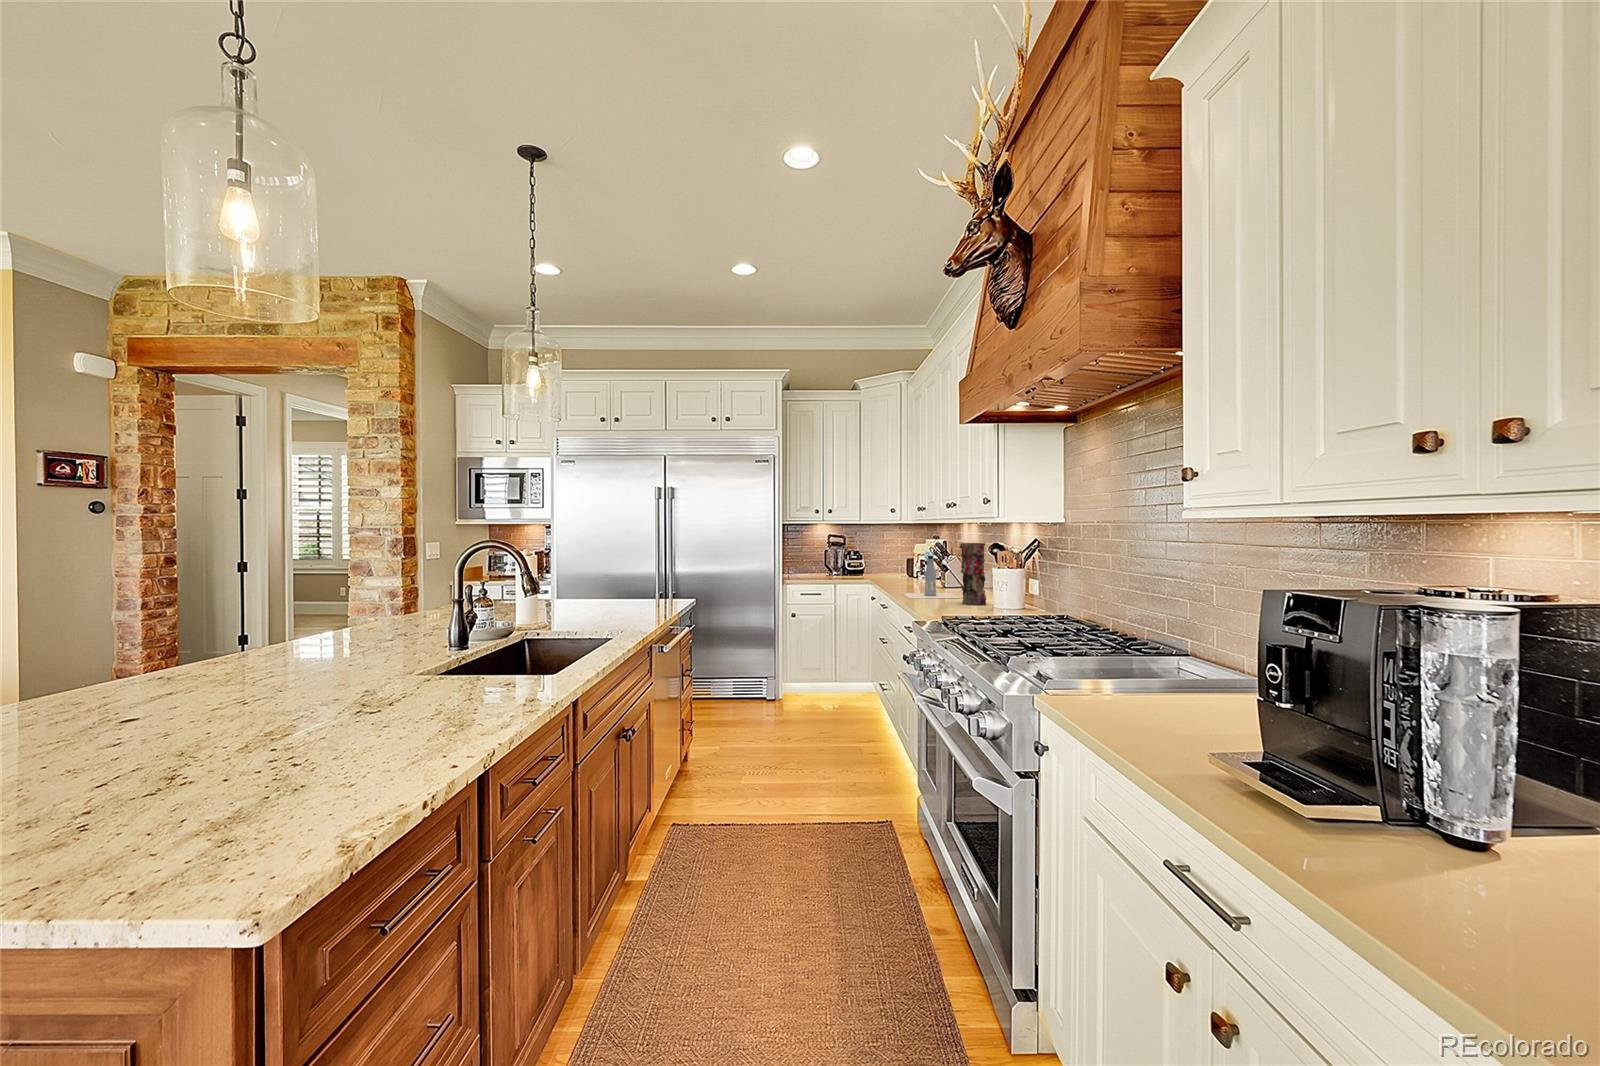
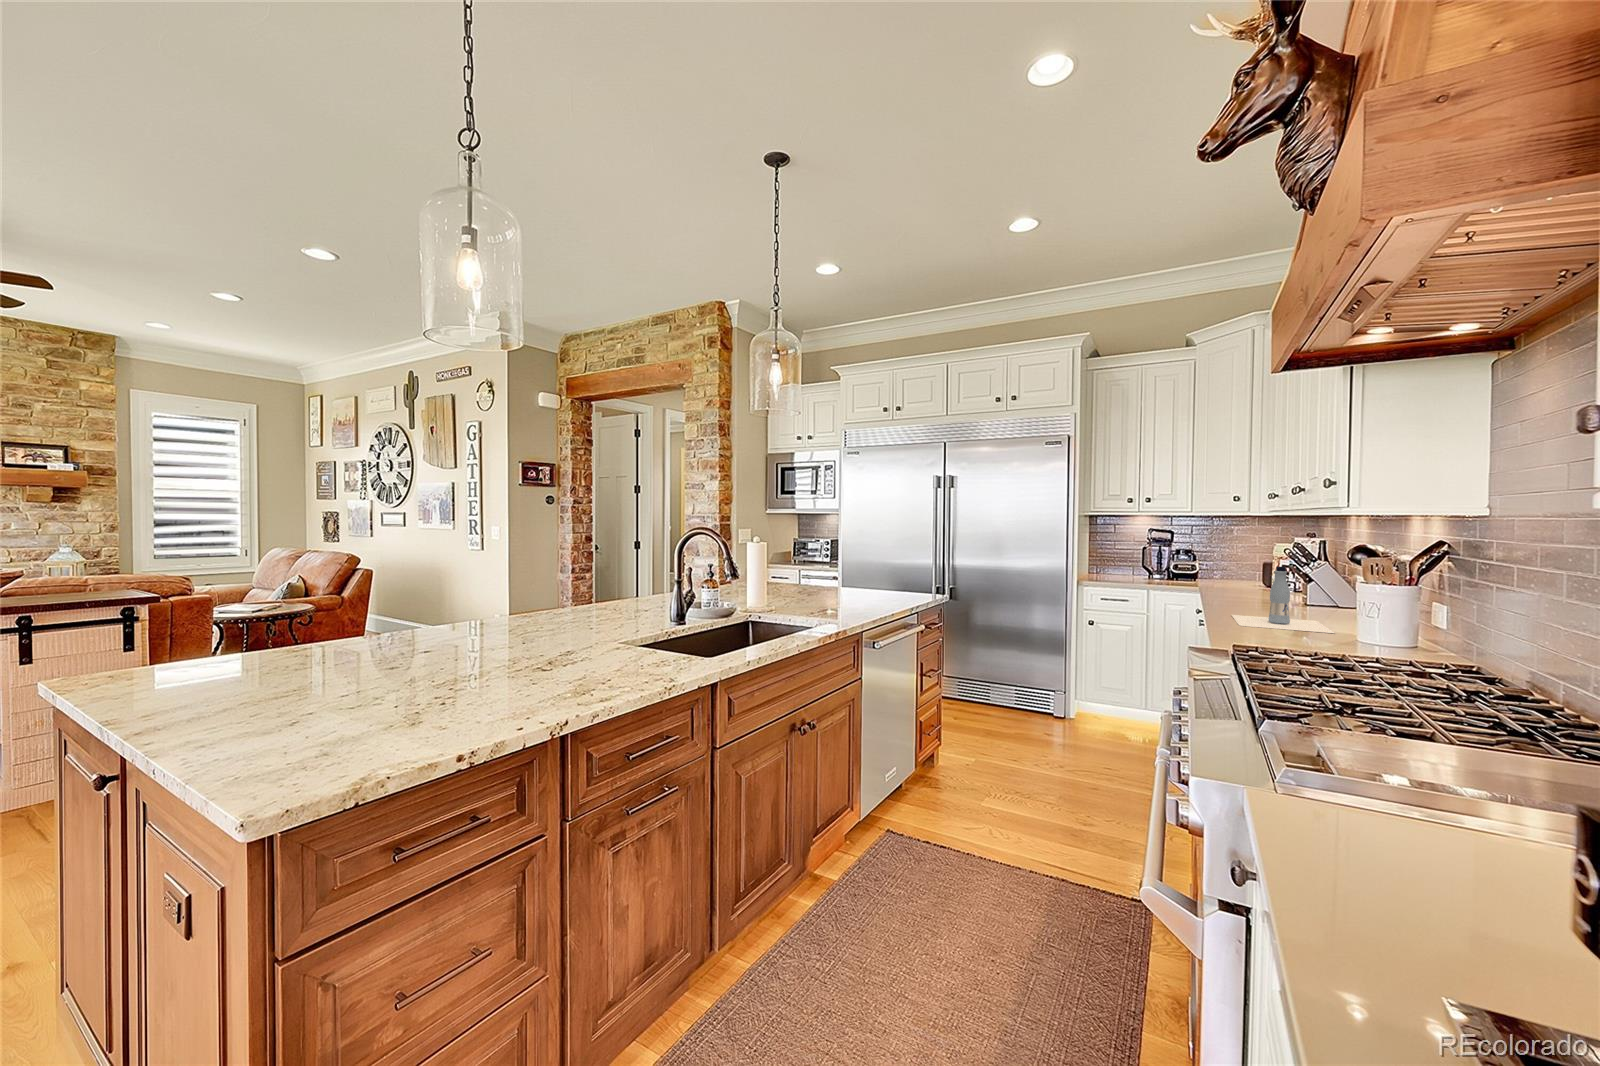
vase: present [959,543,986,605] -> none [1328,553,1381,651]

